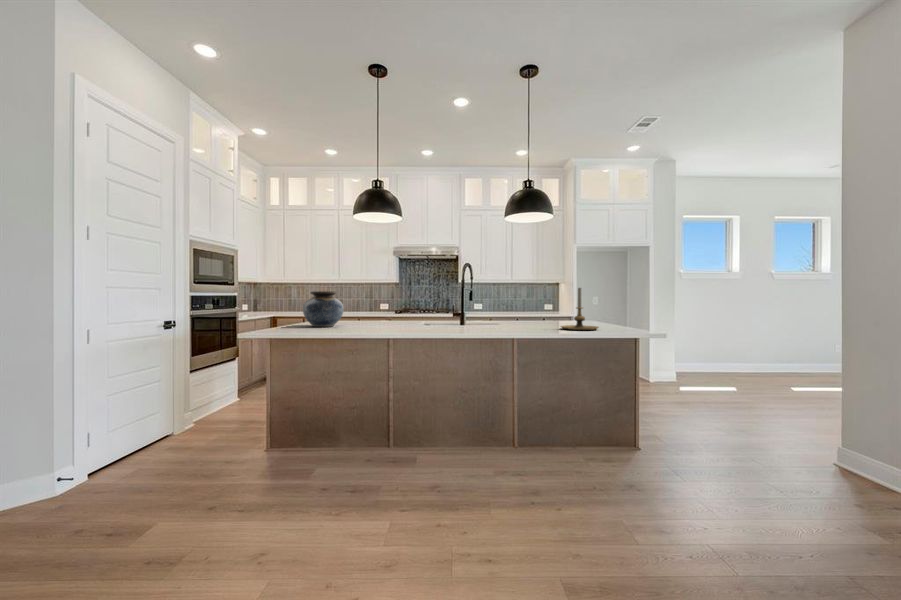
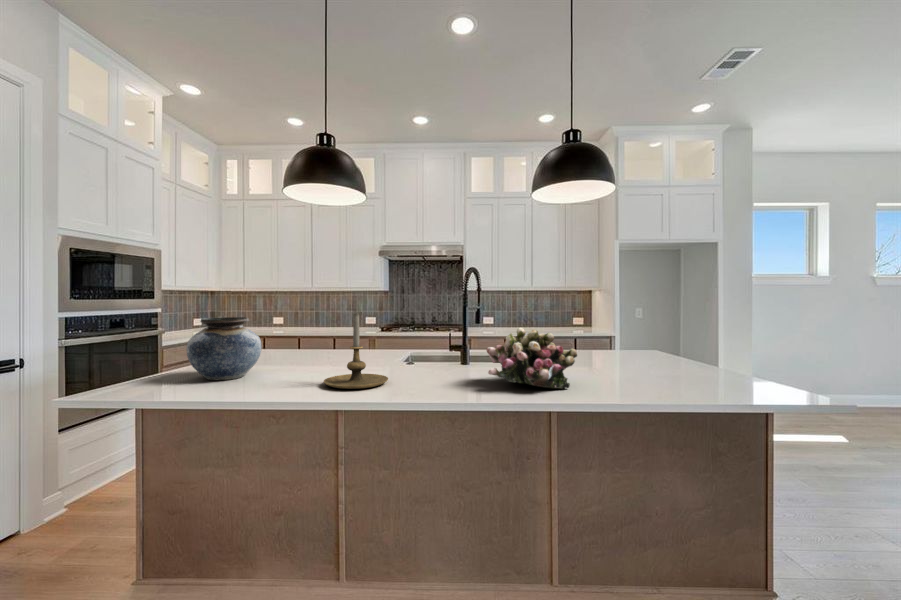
candle holder: present [561,288,598,330] -> present [324,313,388,389]
flower arrangement: none [477,297,528,329] -> present [487,328,577,389]

